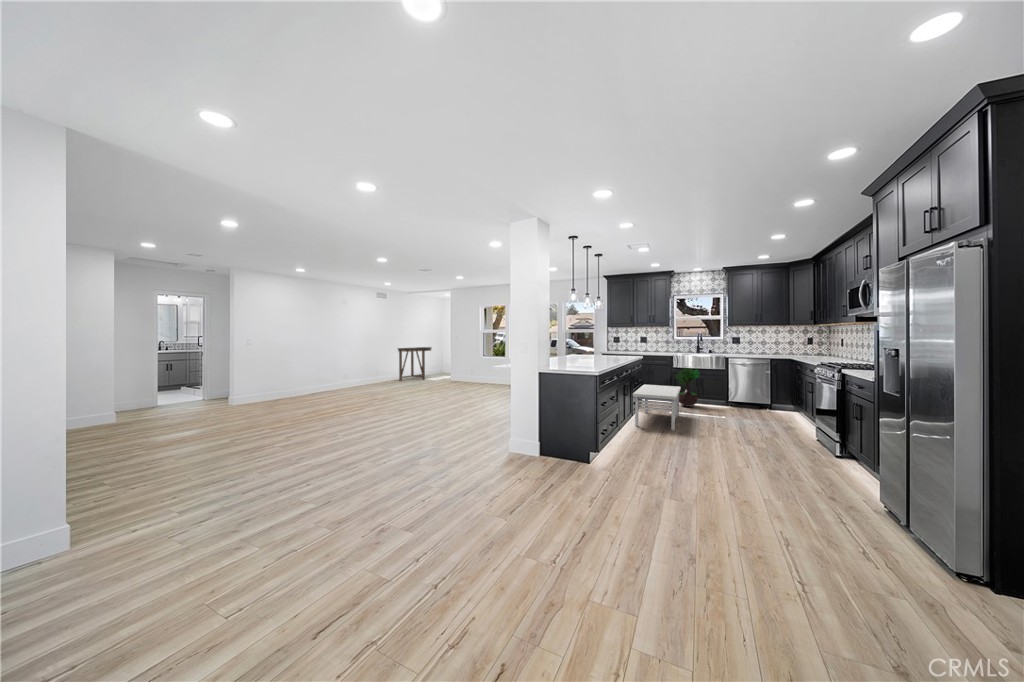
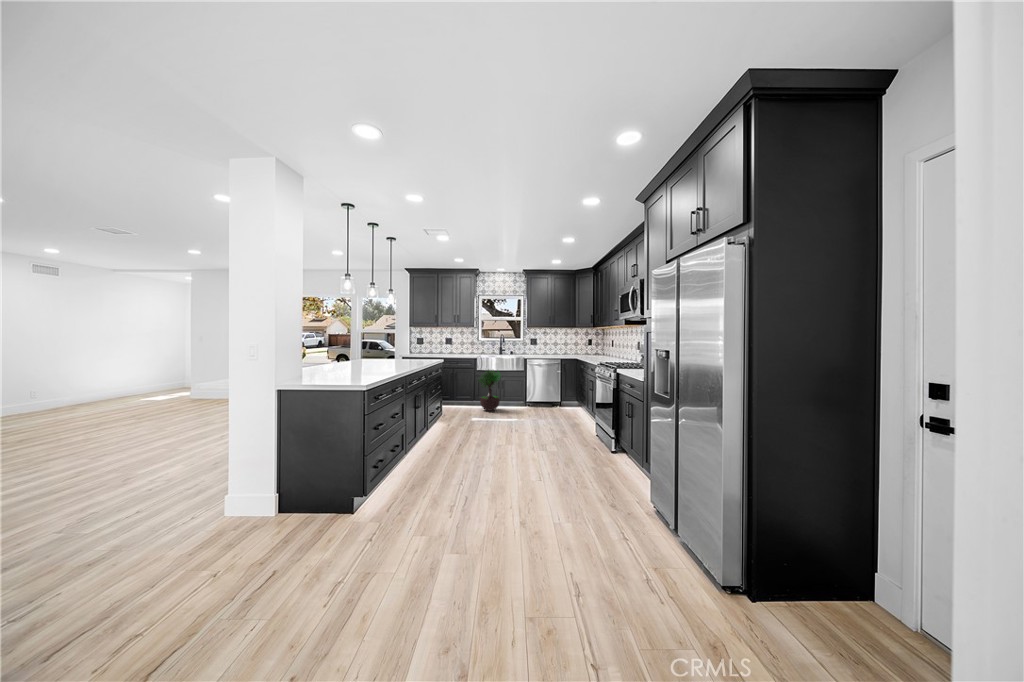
console table: present [398,347,432,380] -> none [78,349,155,402]
storage bench: present [633,385,681,430] -> none [428,391,482,442]

